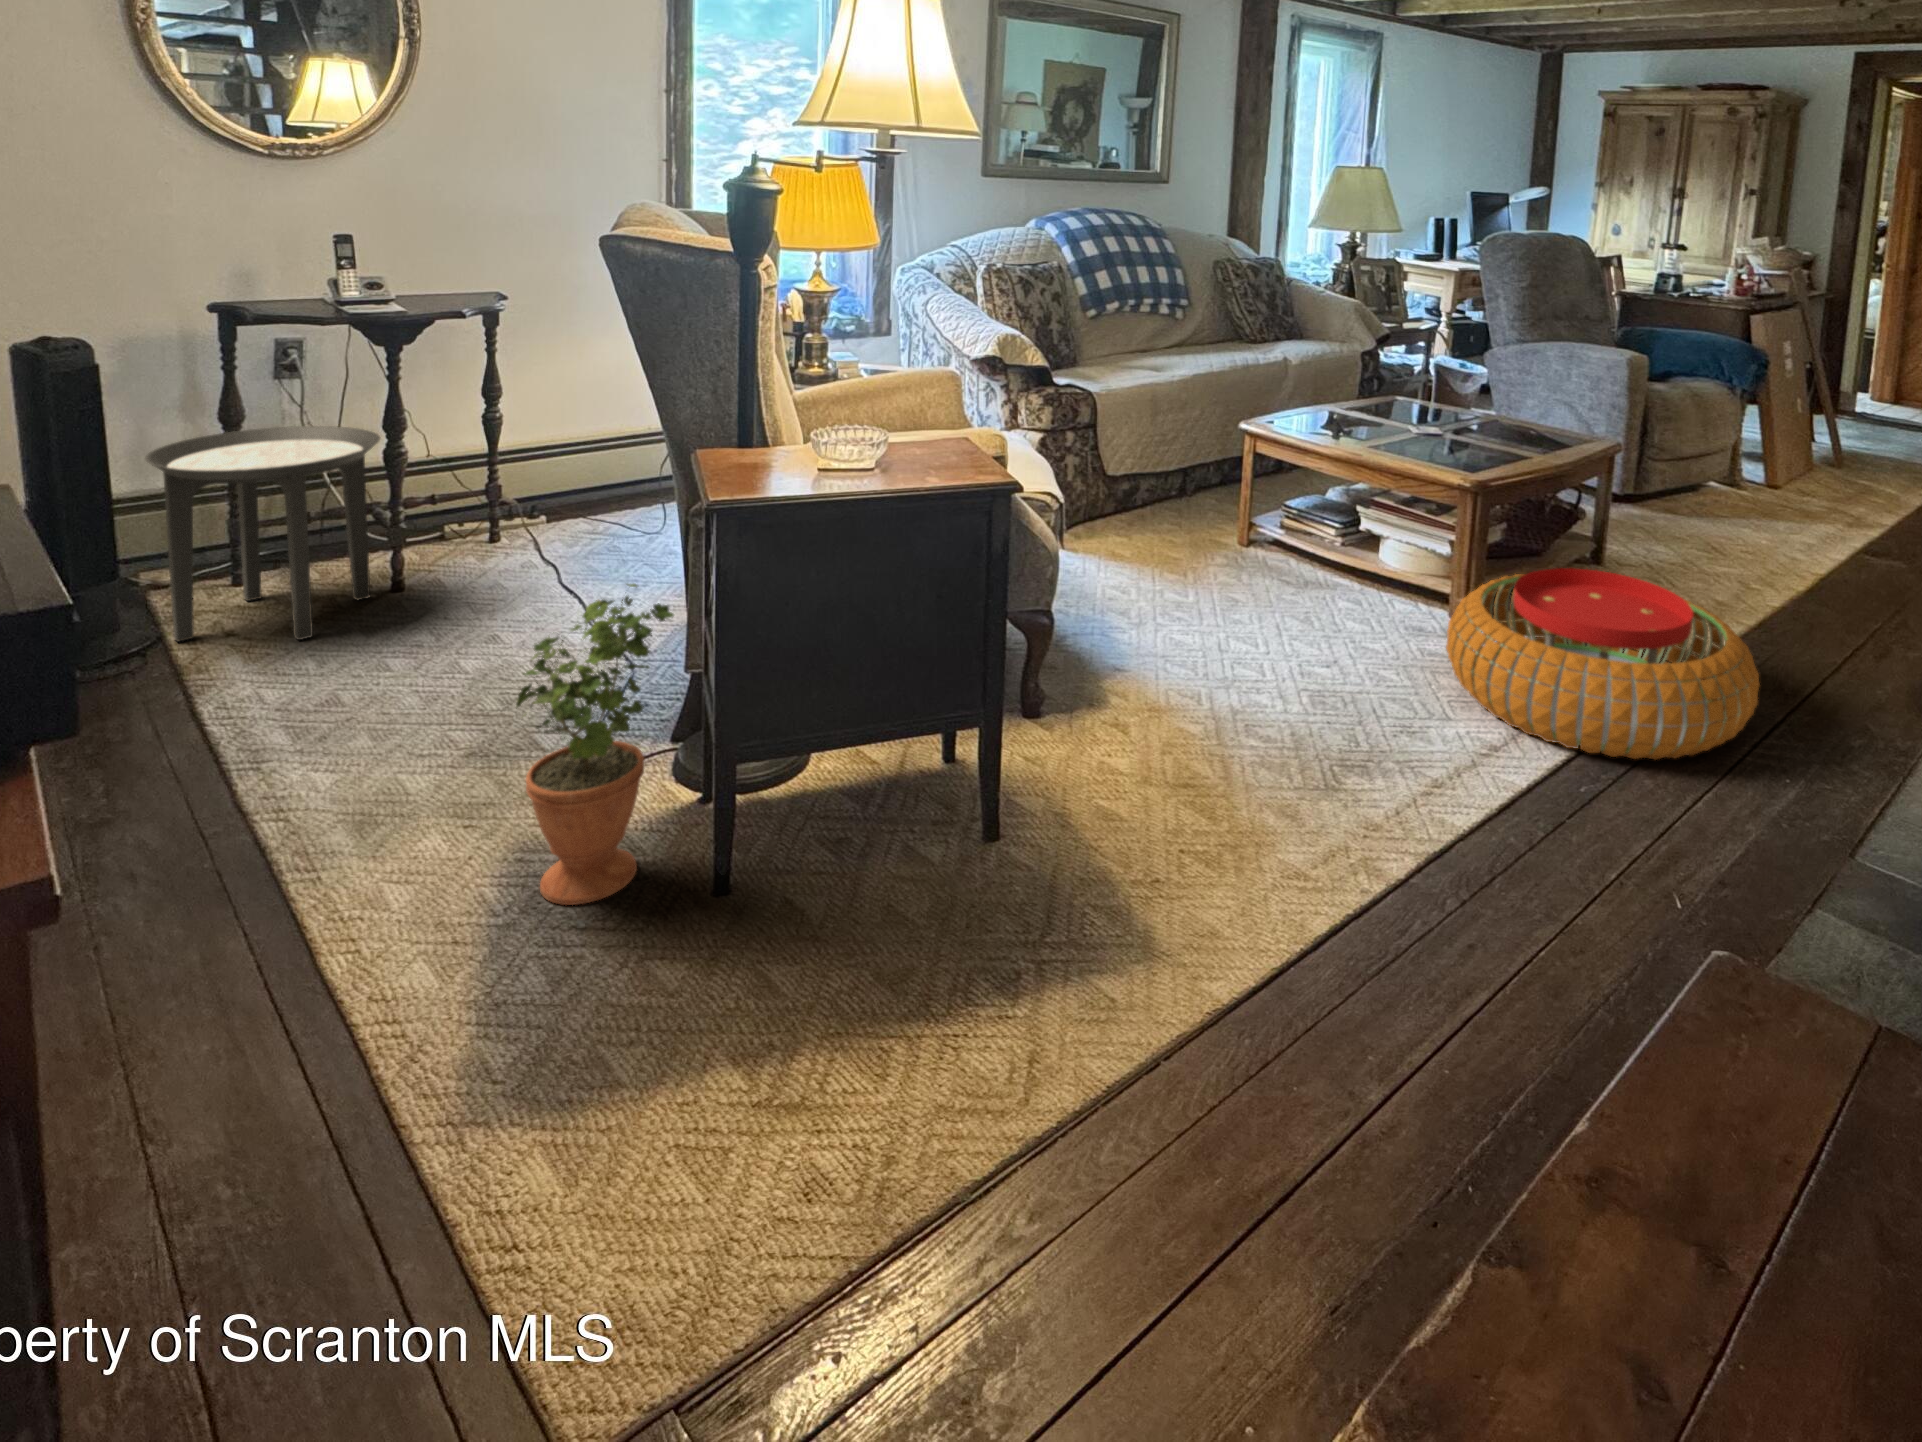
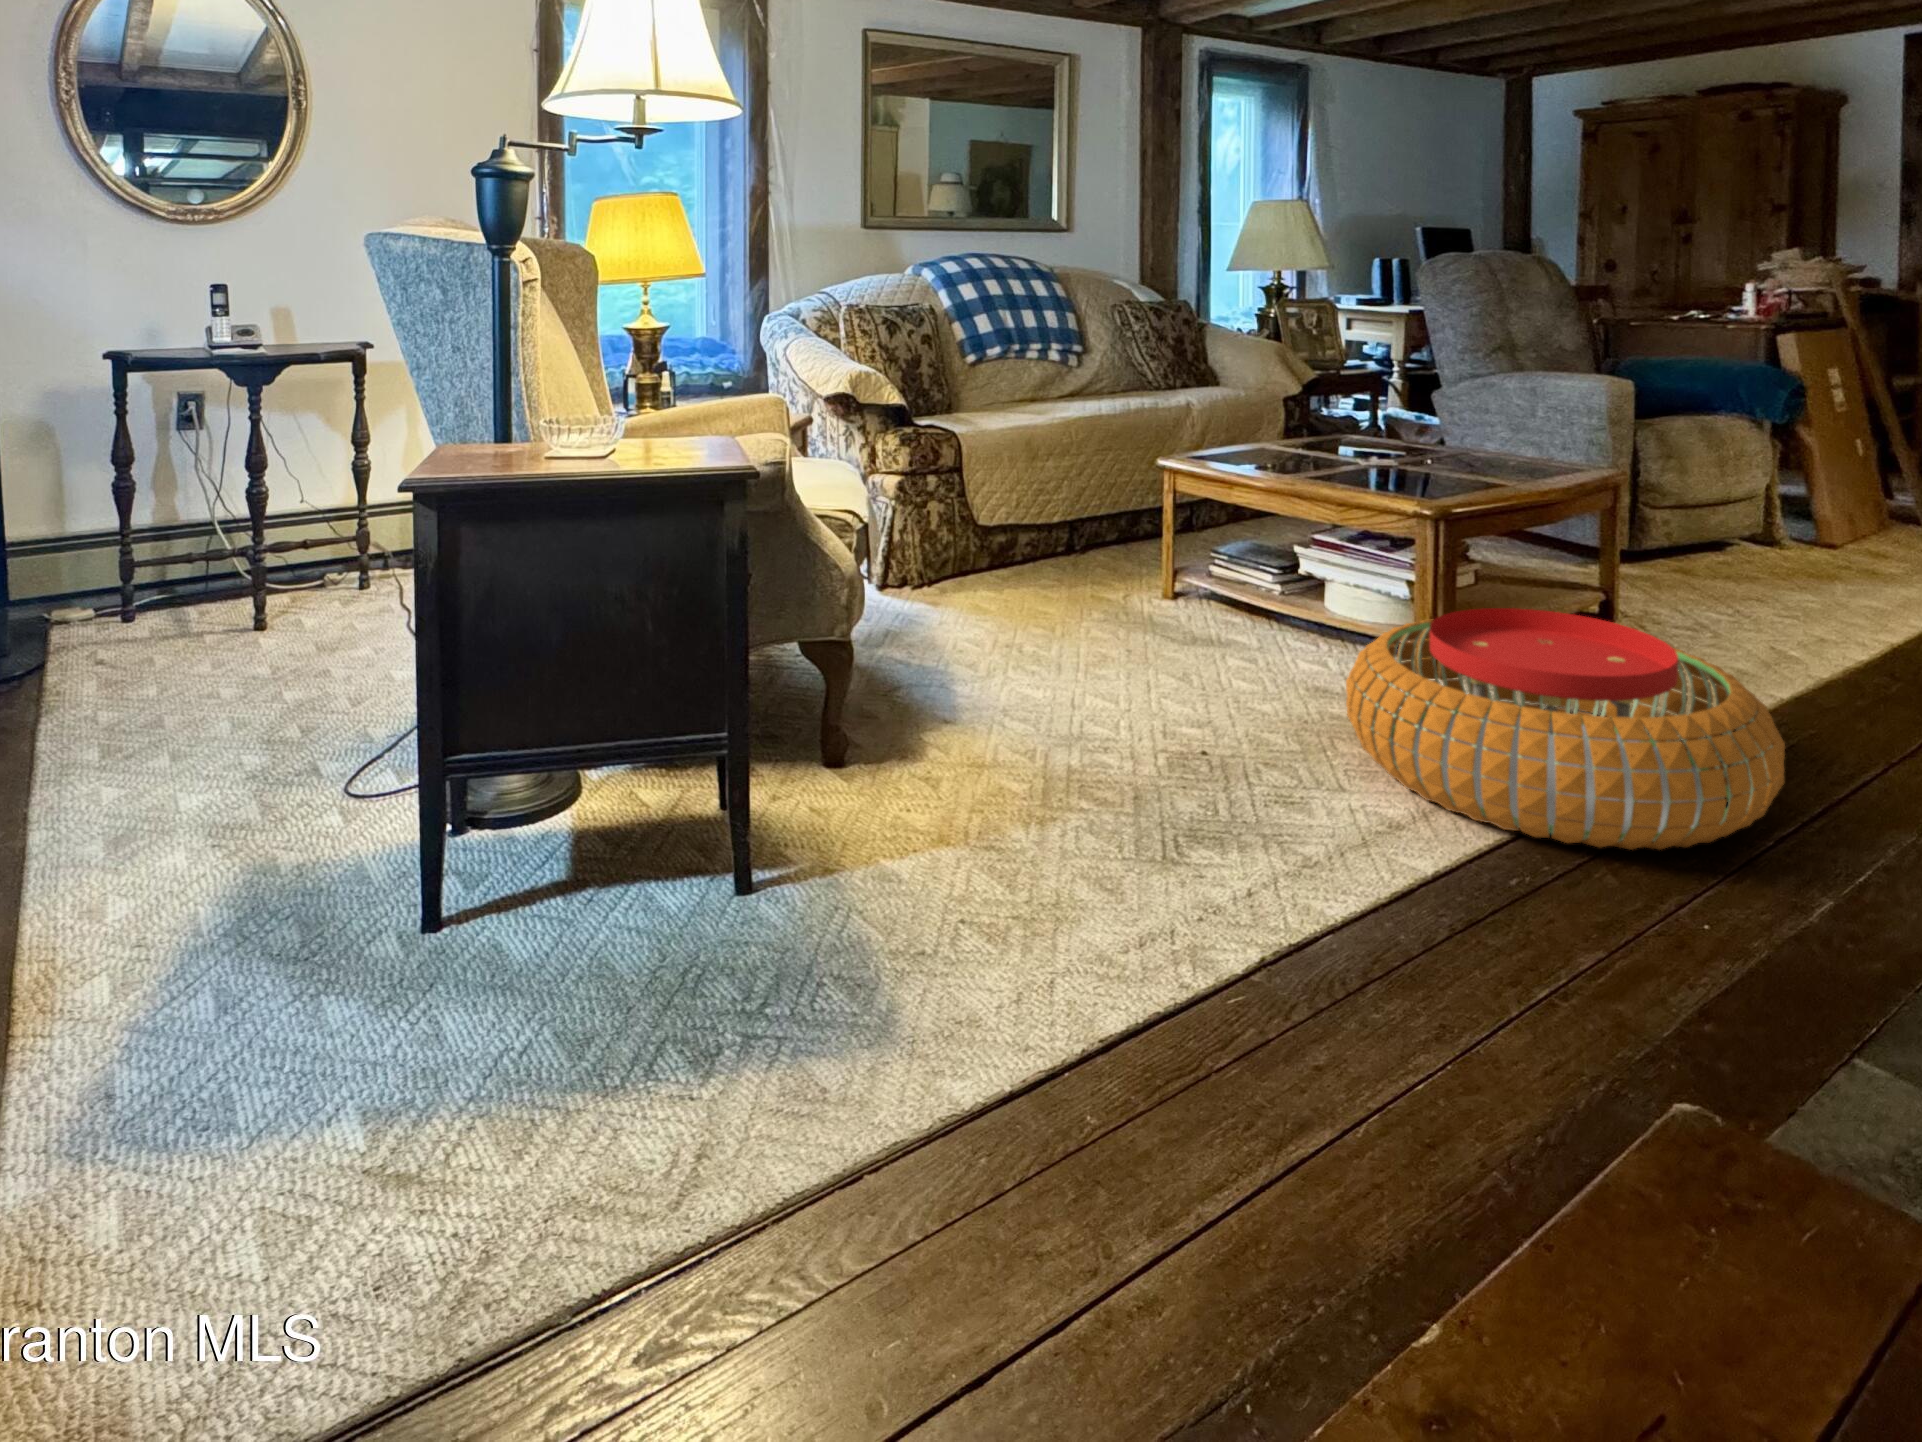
side table: present [145,426,380,641] -> none [31,467,241,669]
potted plant: present [516,584,674,905] -> none [234,571,389,928]

